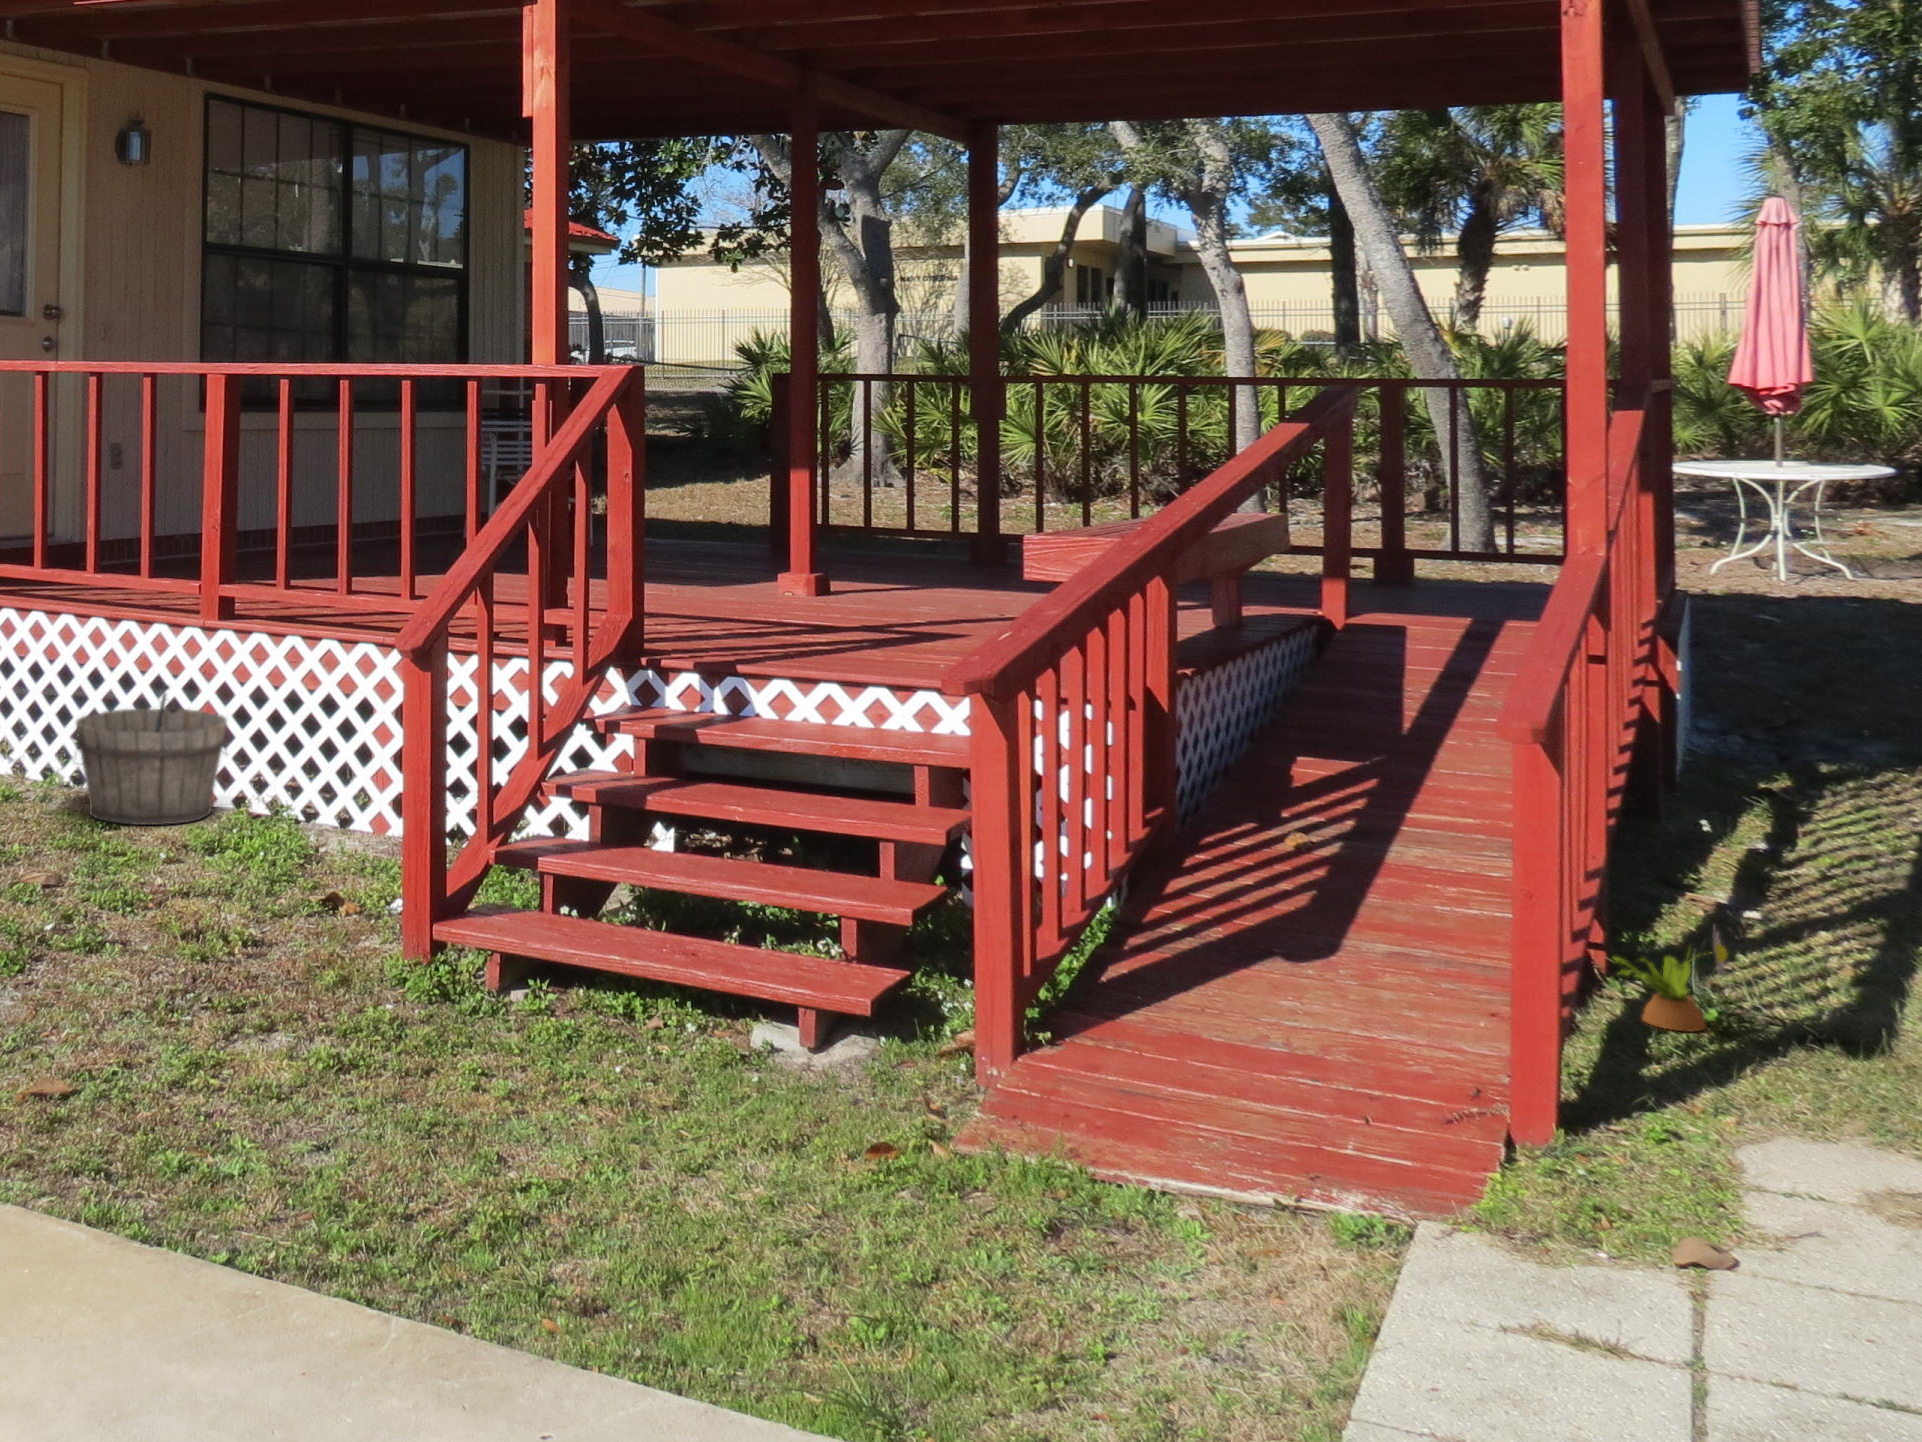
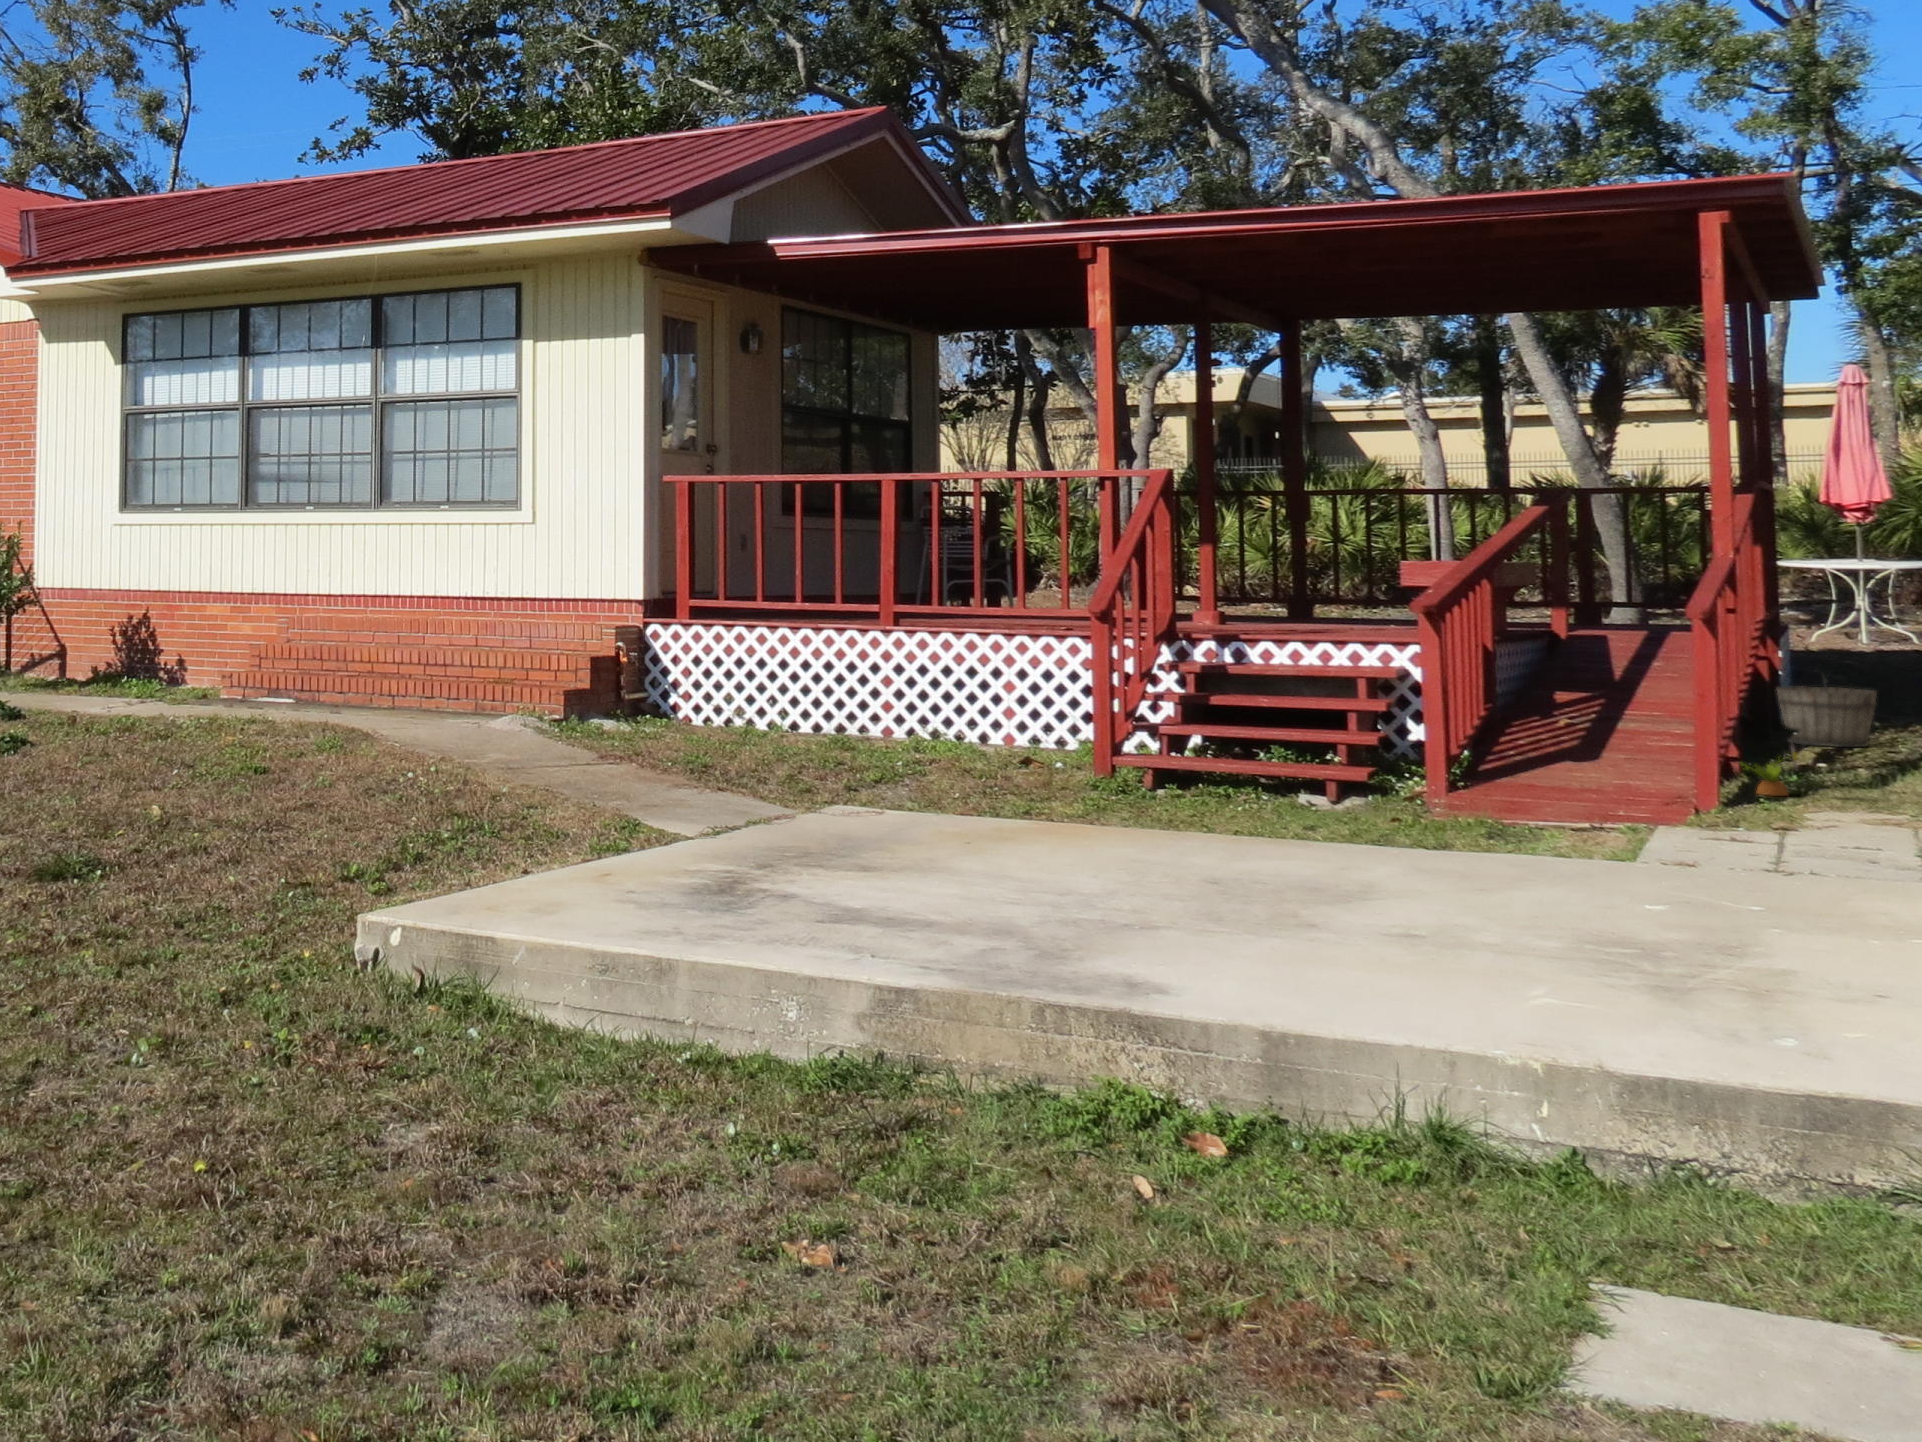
wooden bucket: present [76,686,227,825] -> present [1777,675,1877,747]

